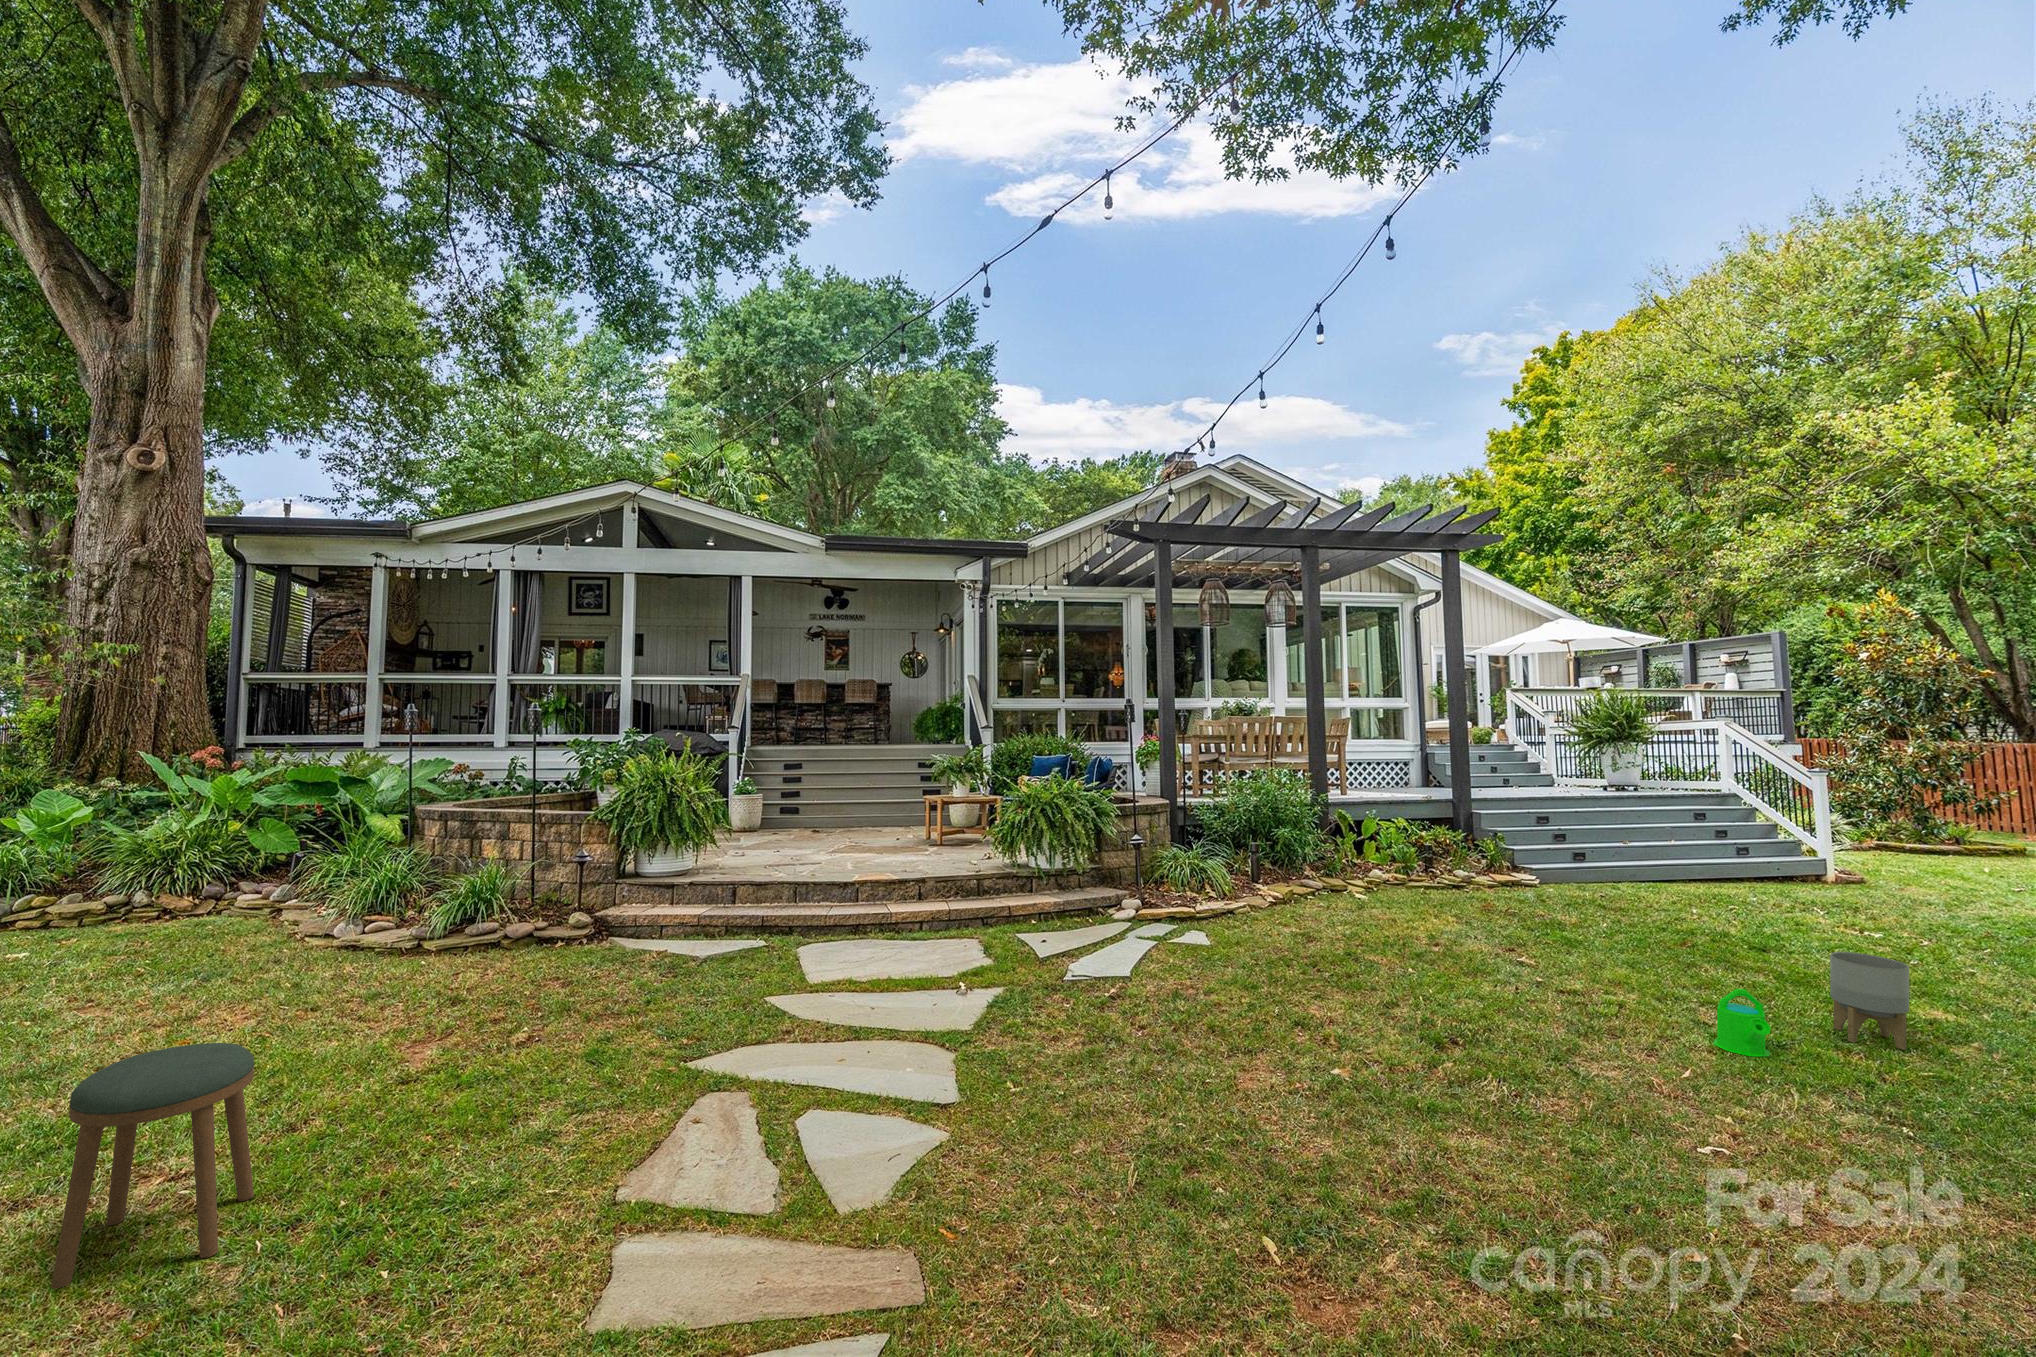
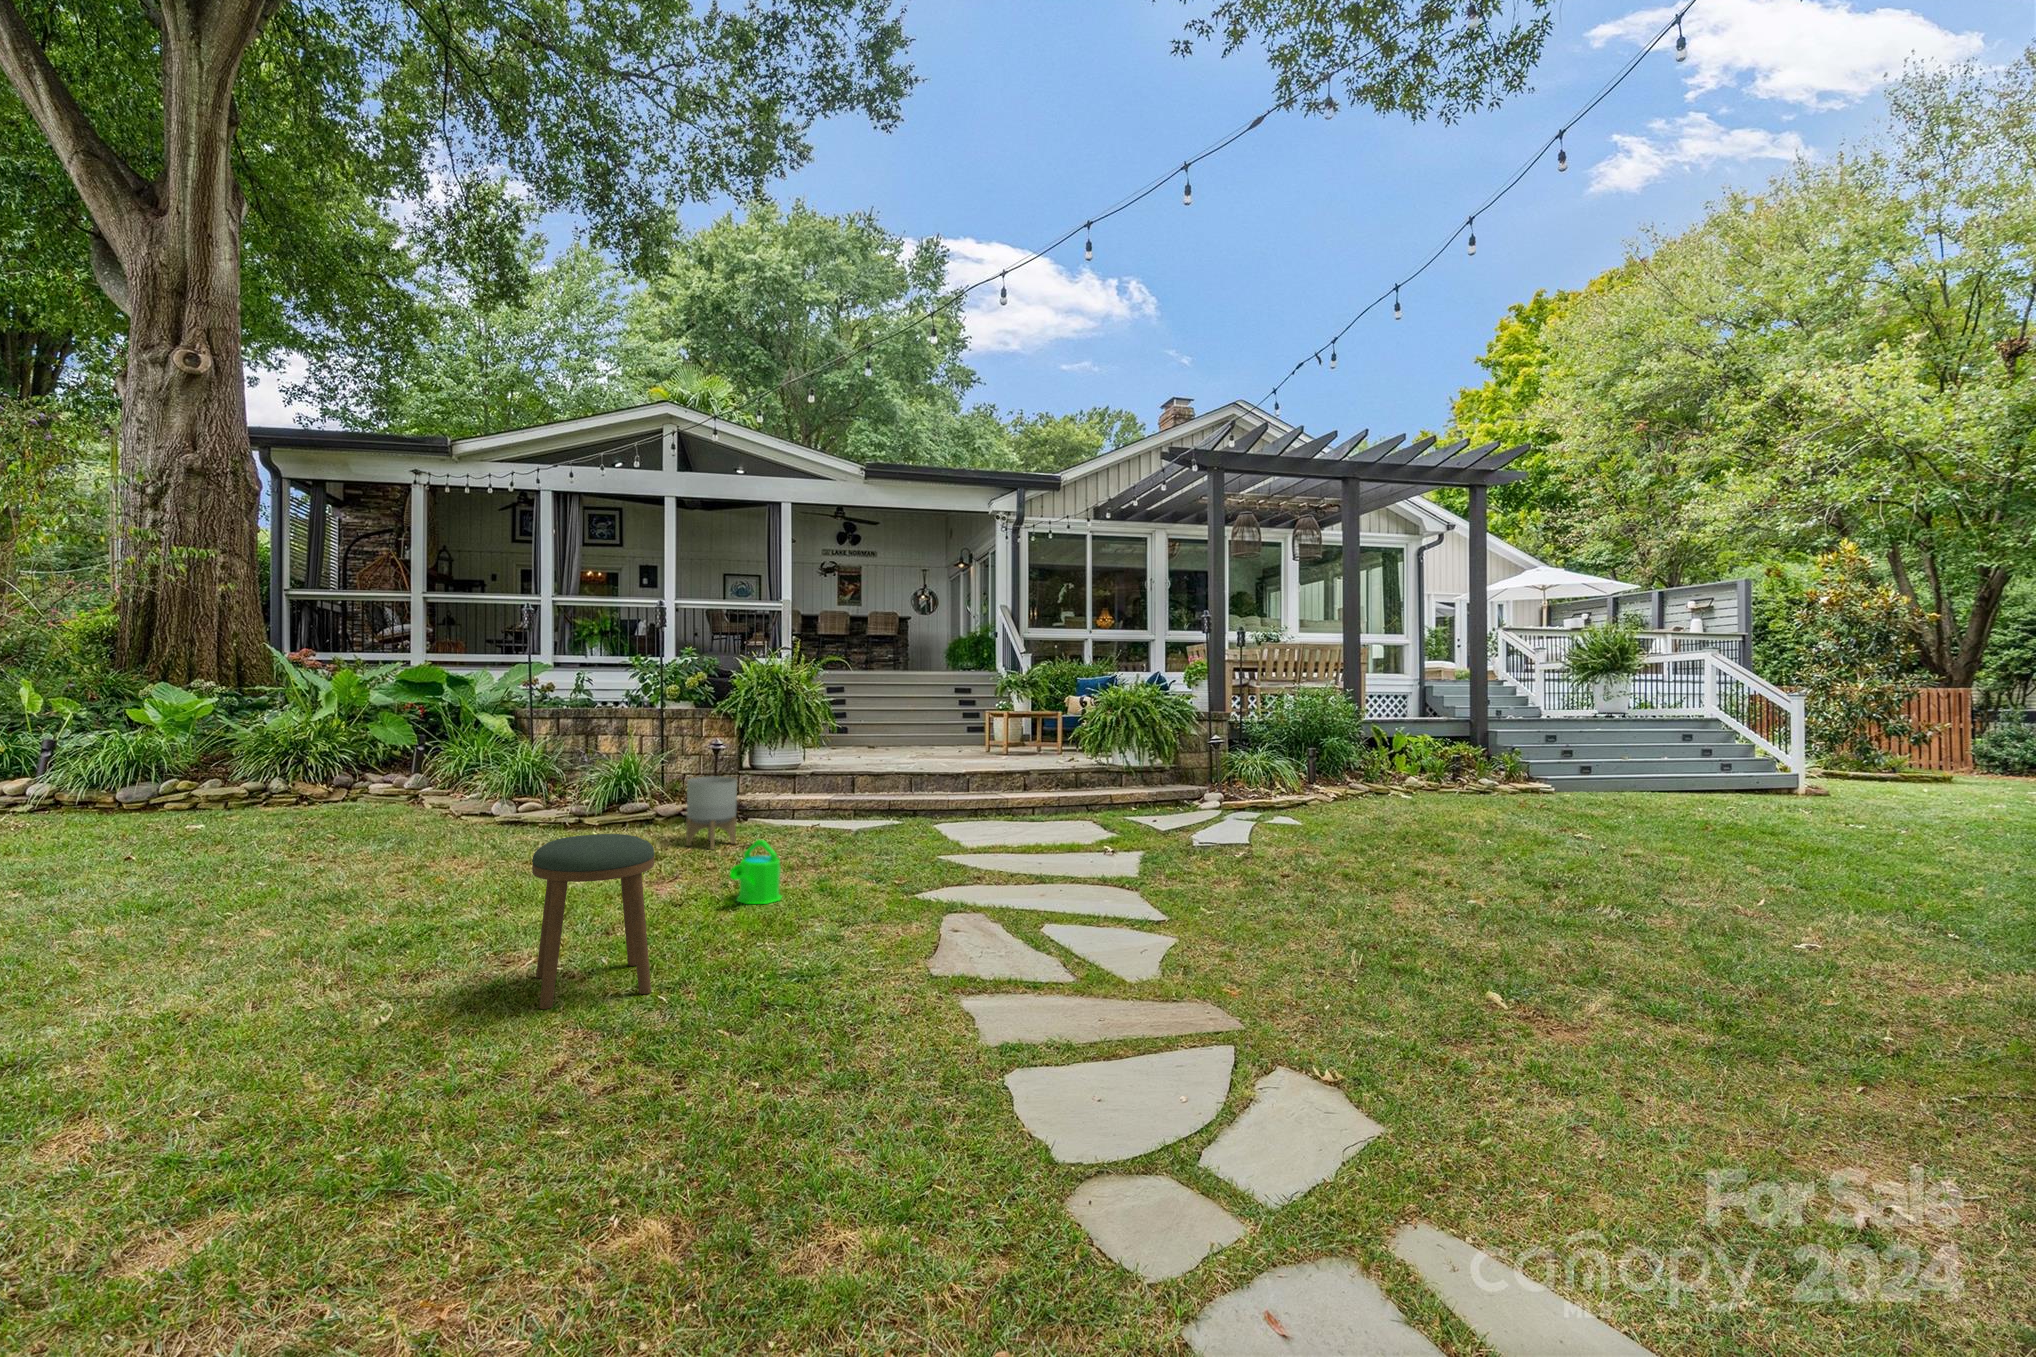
planter: present [1830,952,1909,1050] -> present [686,777,737,850]
watering can: present [1713,989,1771,1057] -> present [730,840,782,904]

